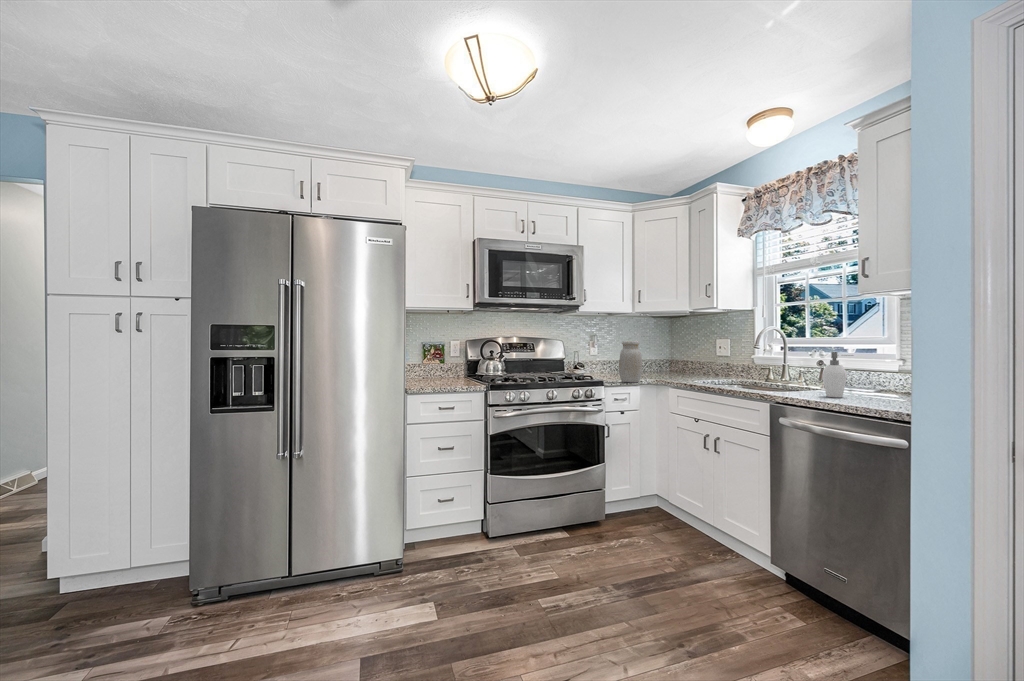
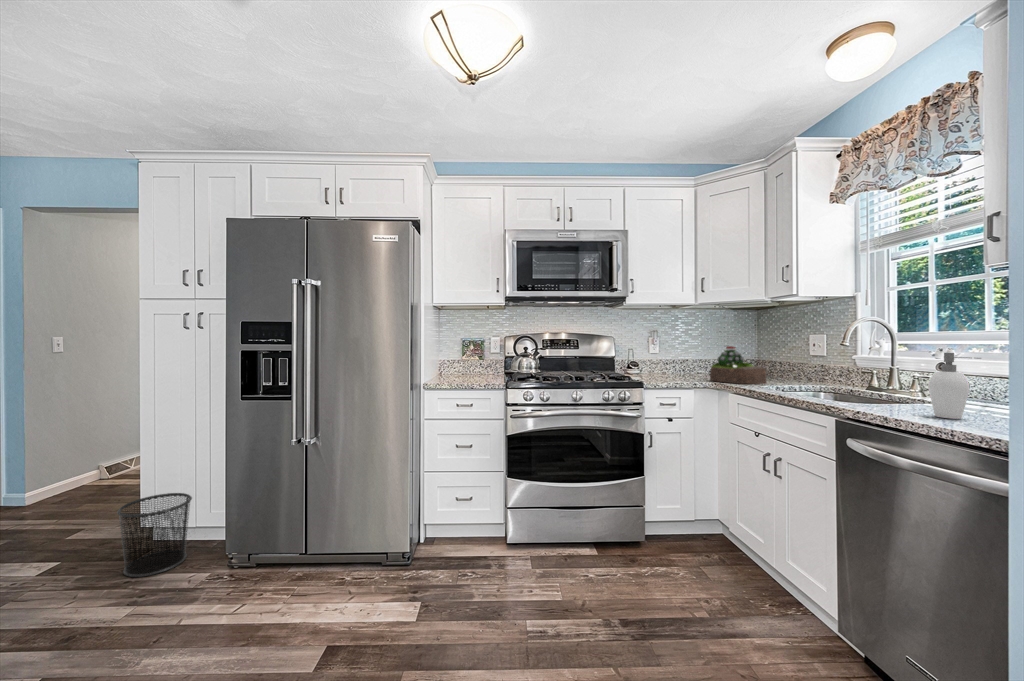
jar: present [619,340,642,383] -> none [670,335,698,384]
succulent plant: none [647,349,691,381] -> present [710,346,766,384]
waste bin: none [49,529,141,632] -> present [117,493,192,577]

